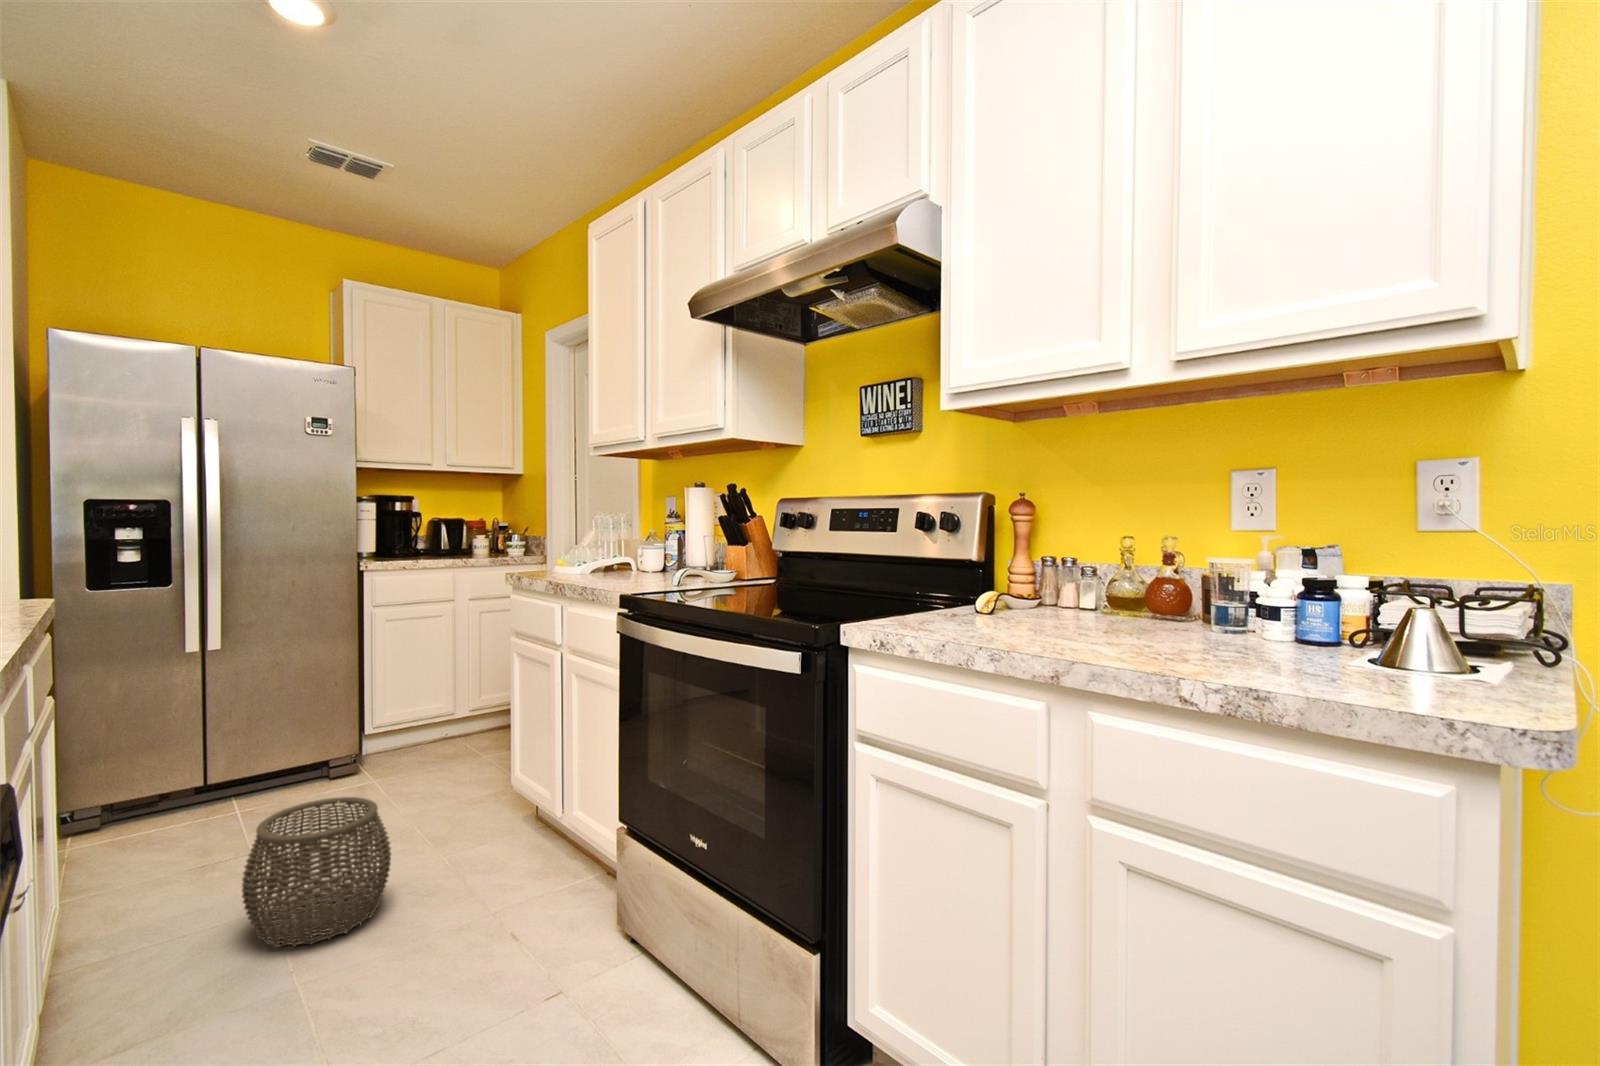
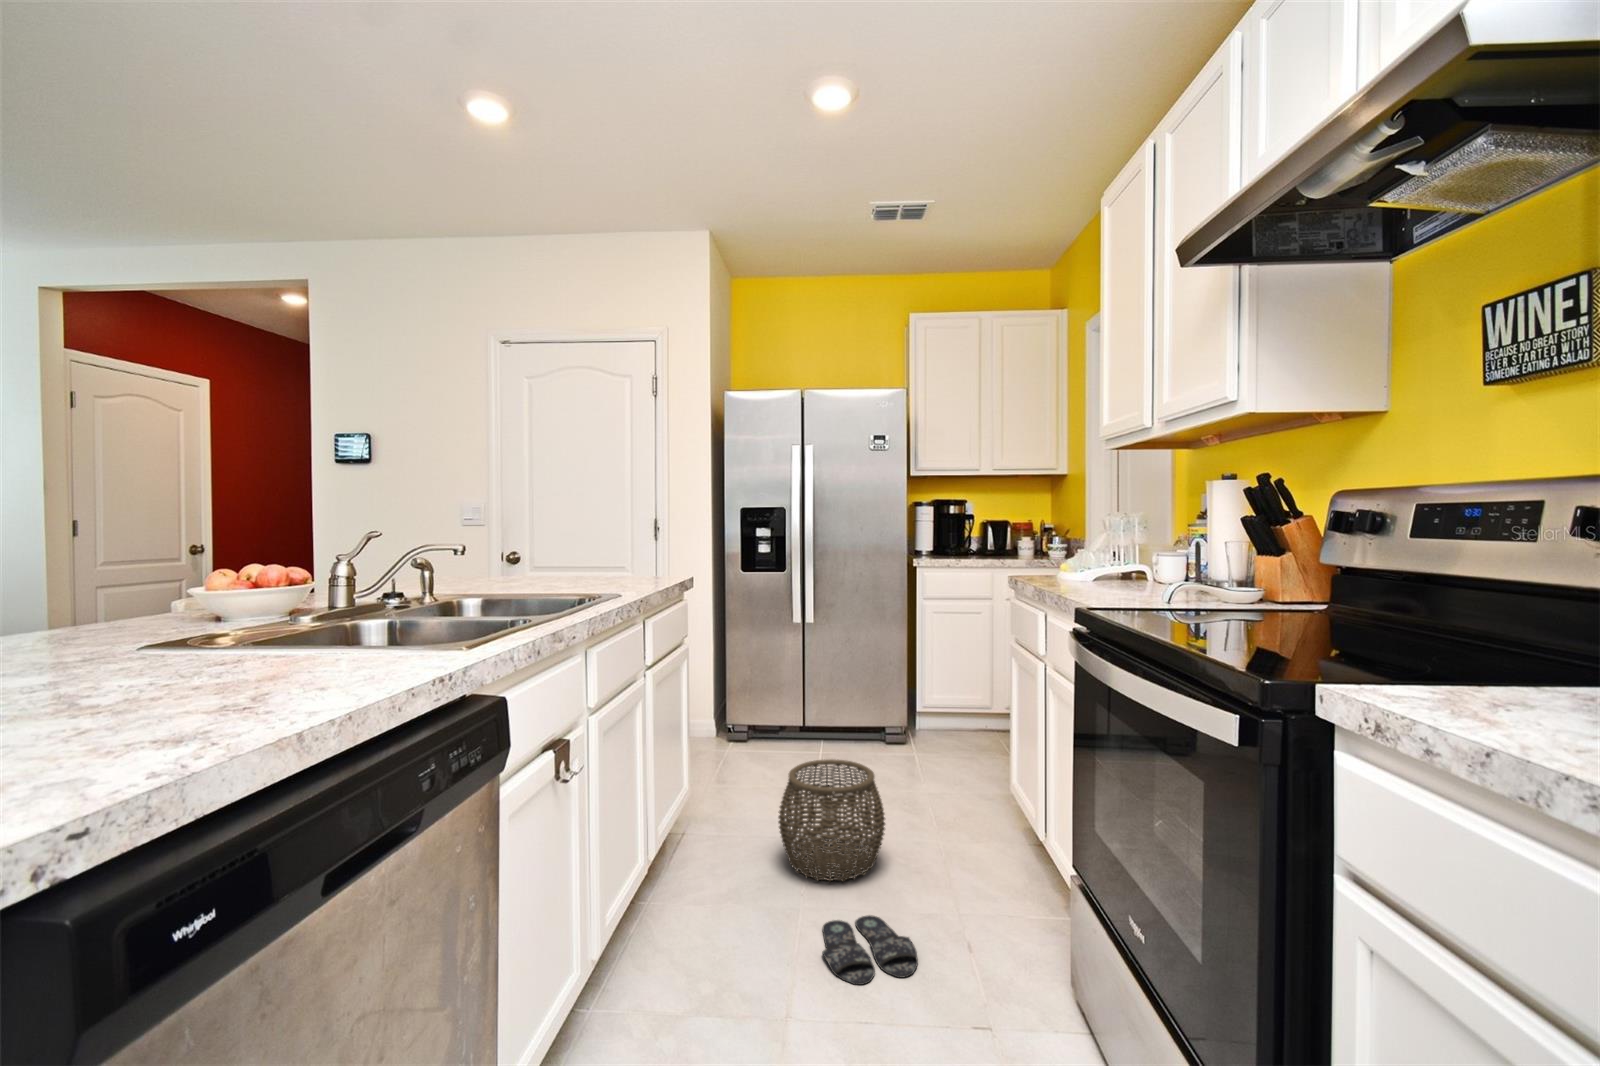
slippers: none [344,949,472,1023] -> present [822,915,918,985]

